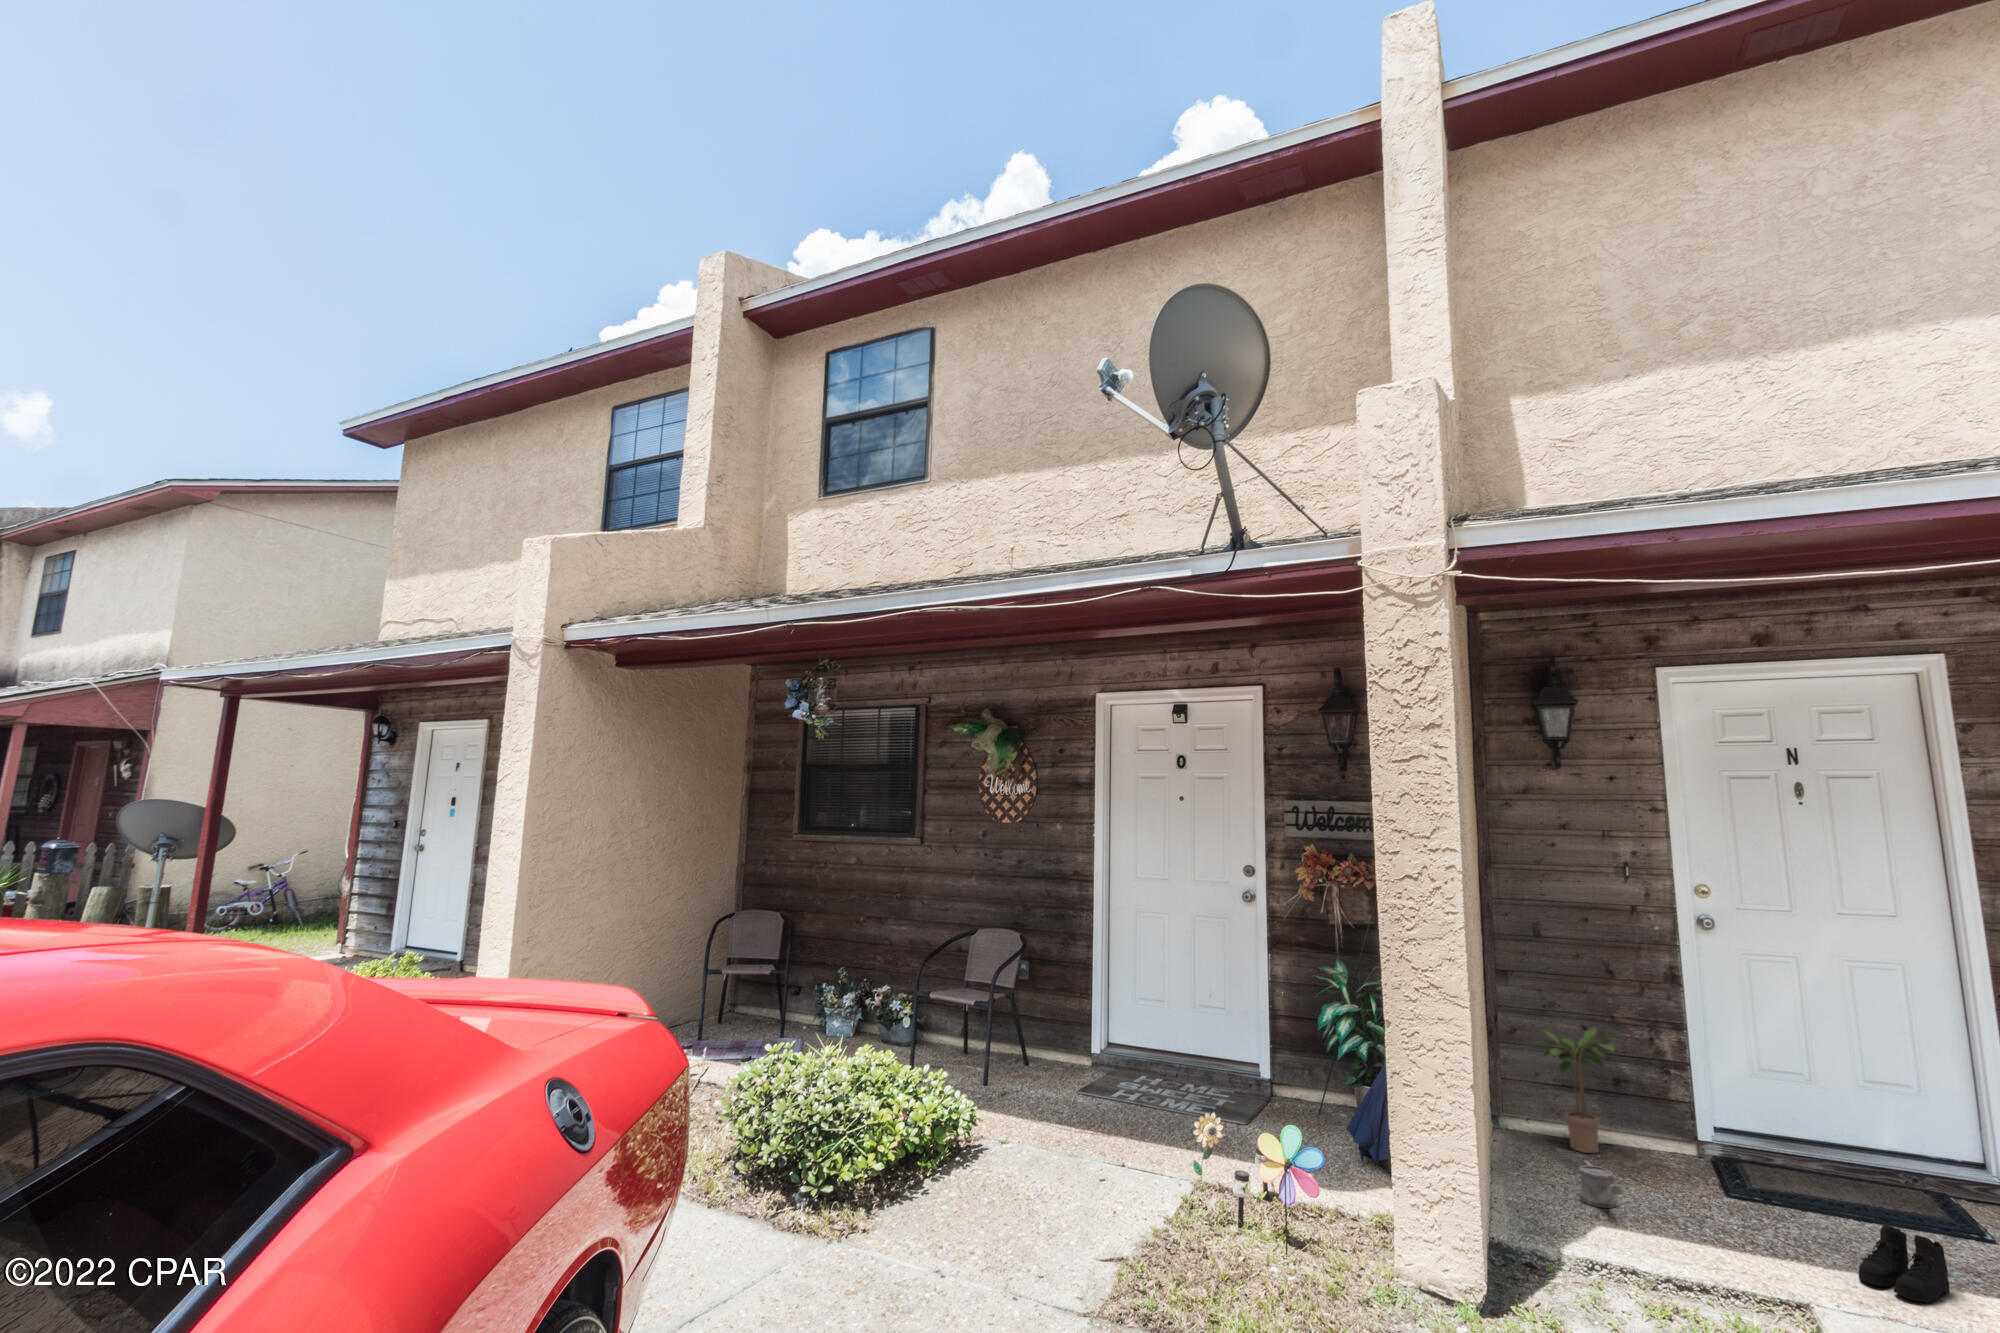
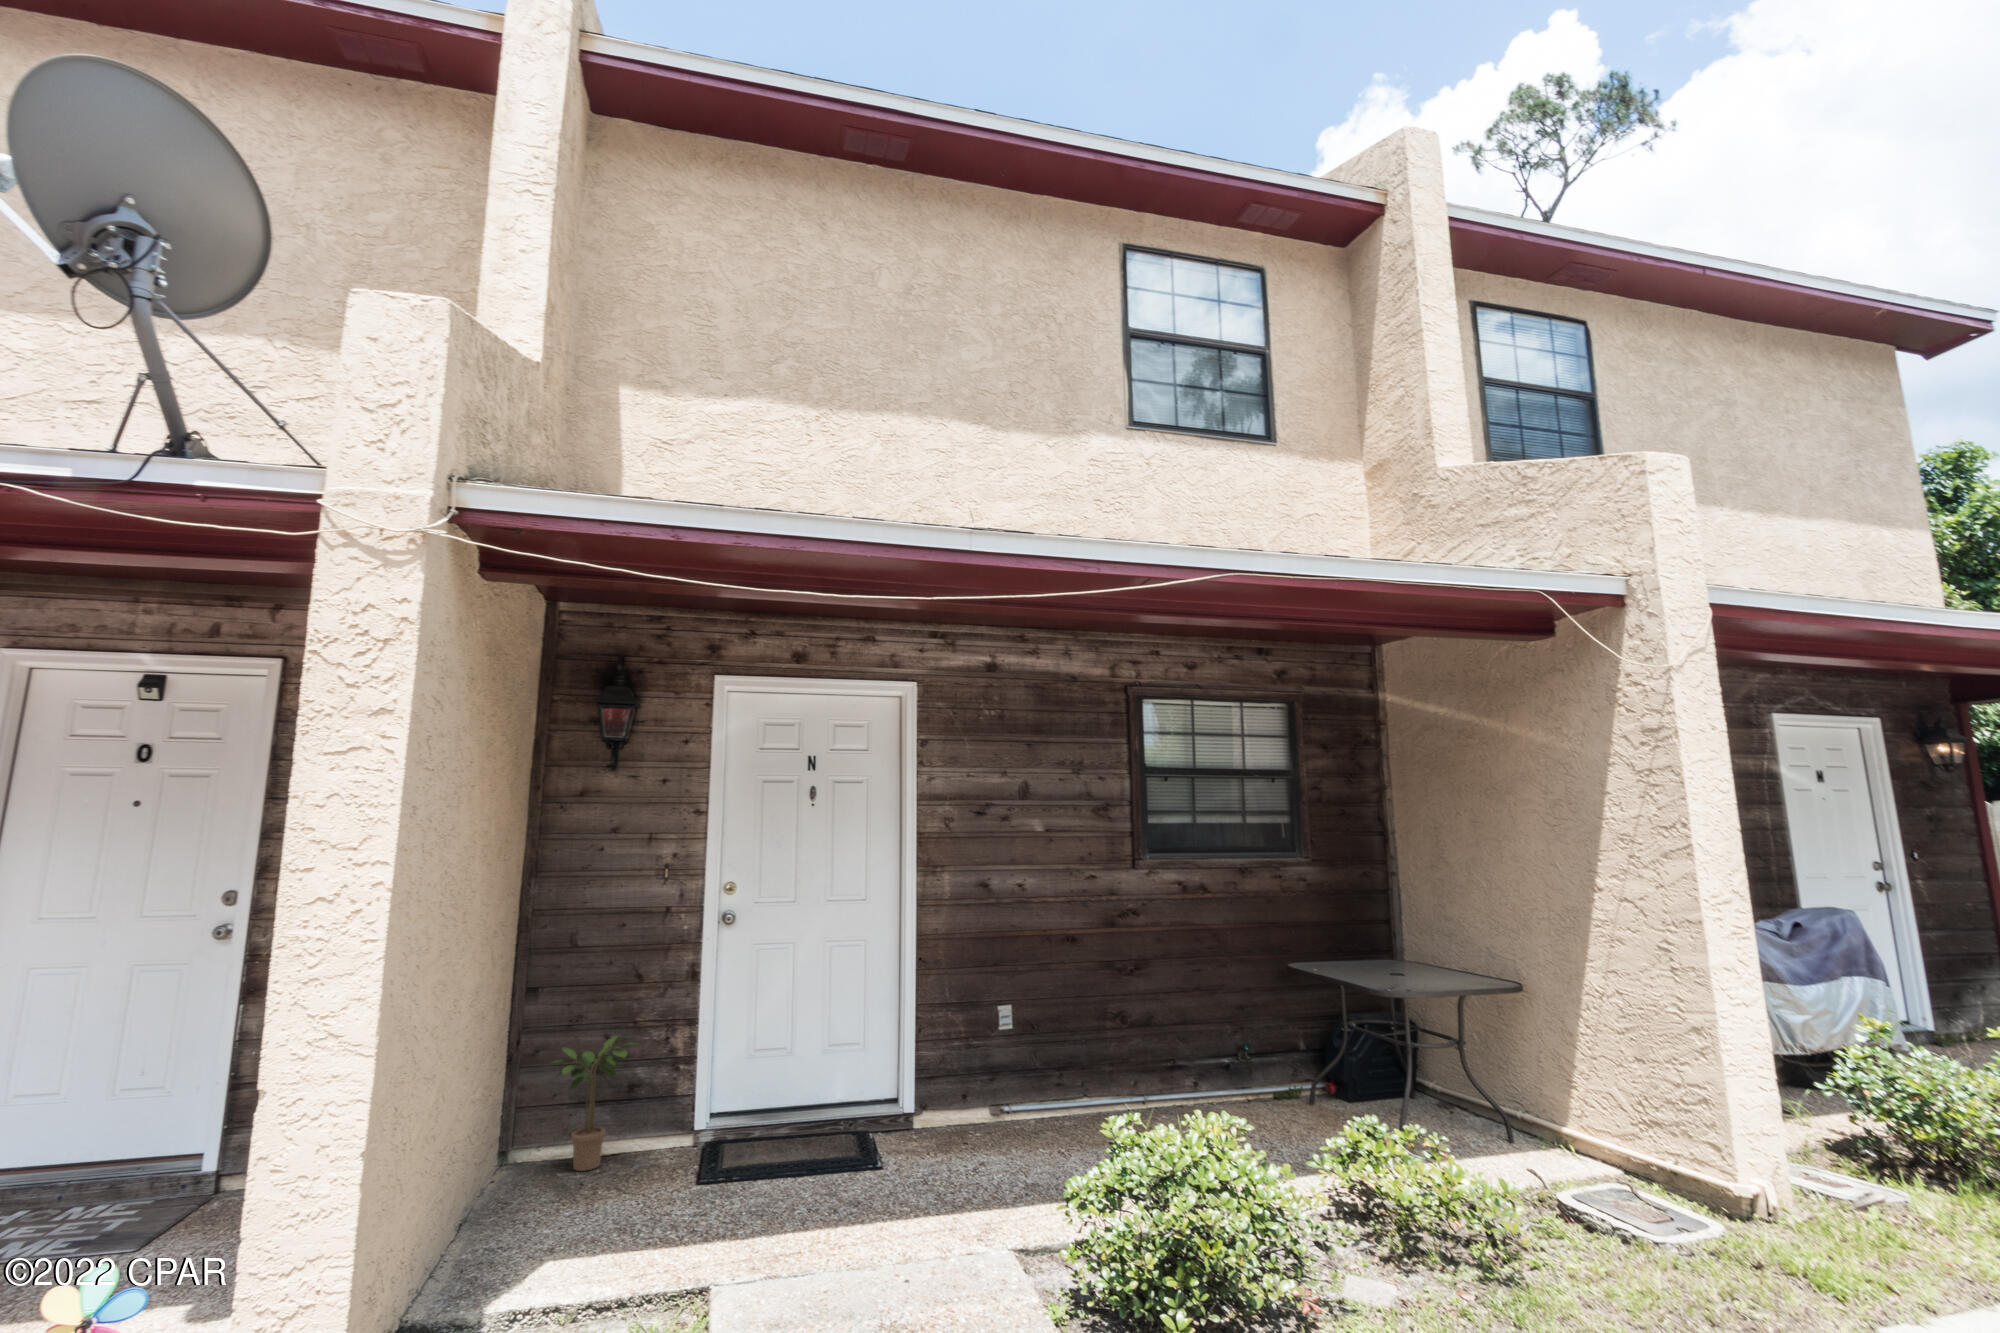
watering can: present [1579,1161,1622,1208] -> none [548,1185,586,1235]
boots: present [1859,1224,1950,1303] -> none [765,1177,830,1243]

